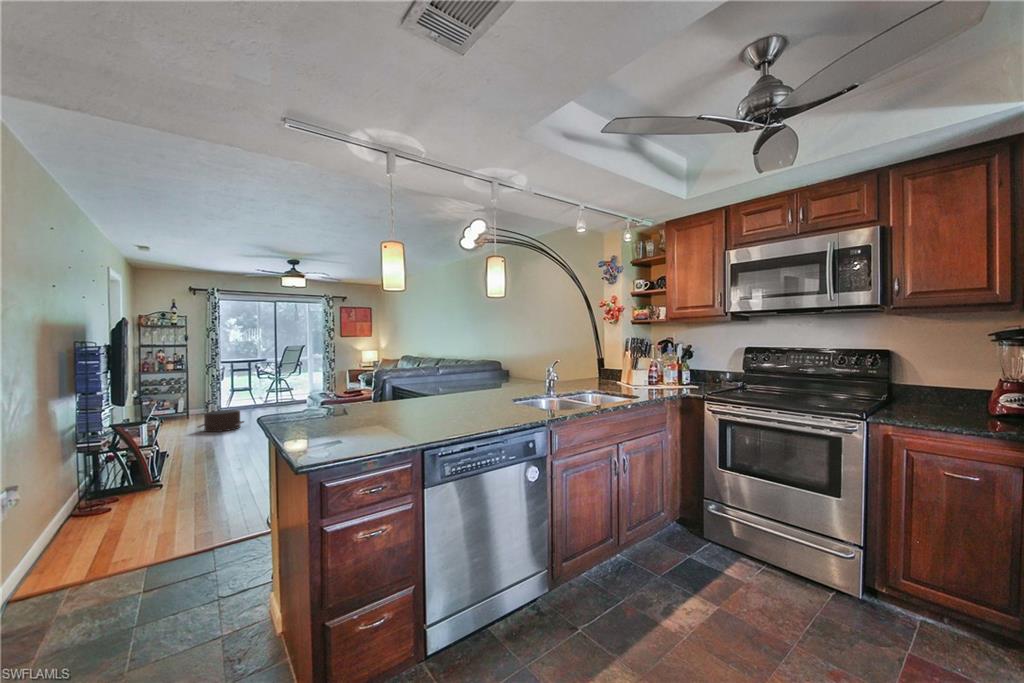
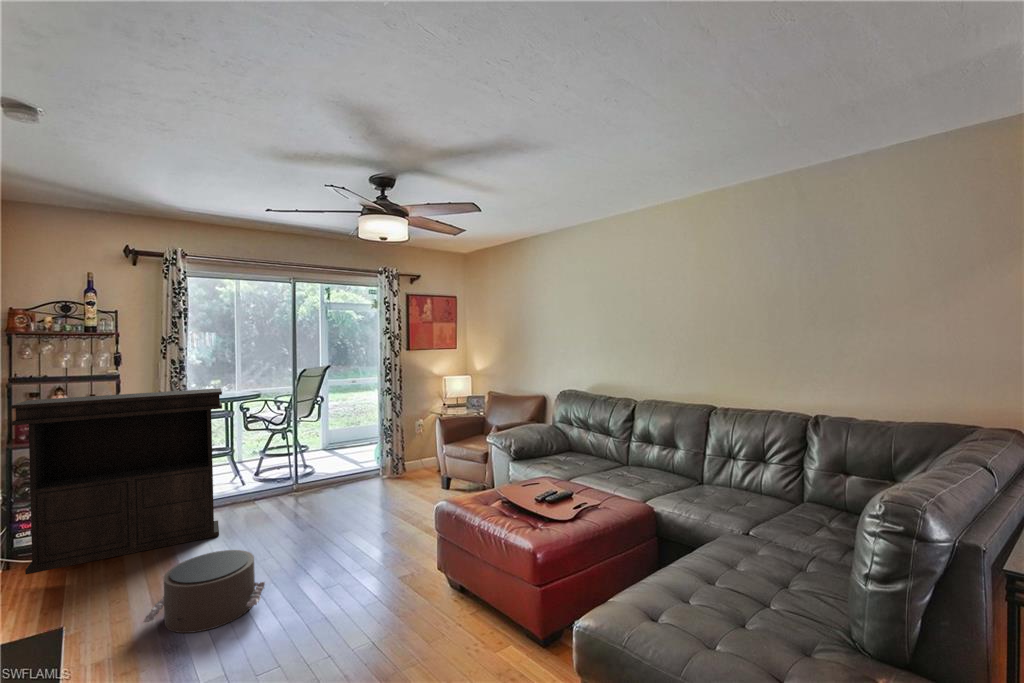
console table: none [144,351,234,424] -> present [11,388,222,574]

